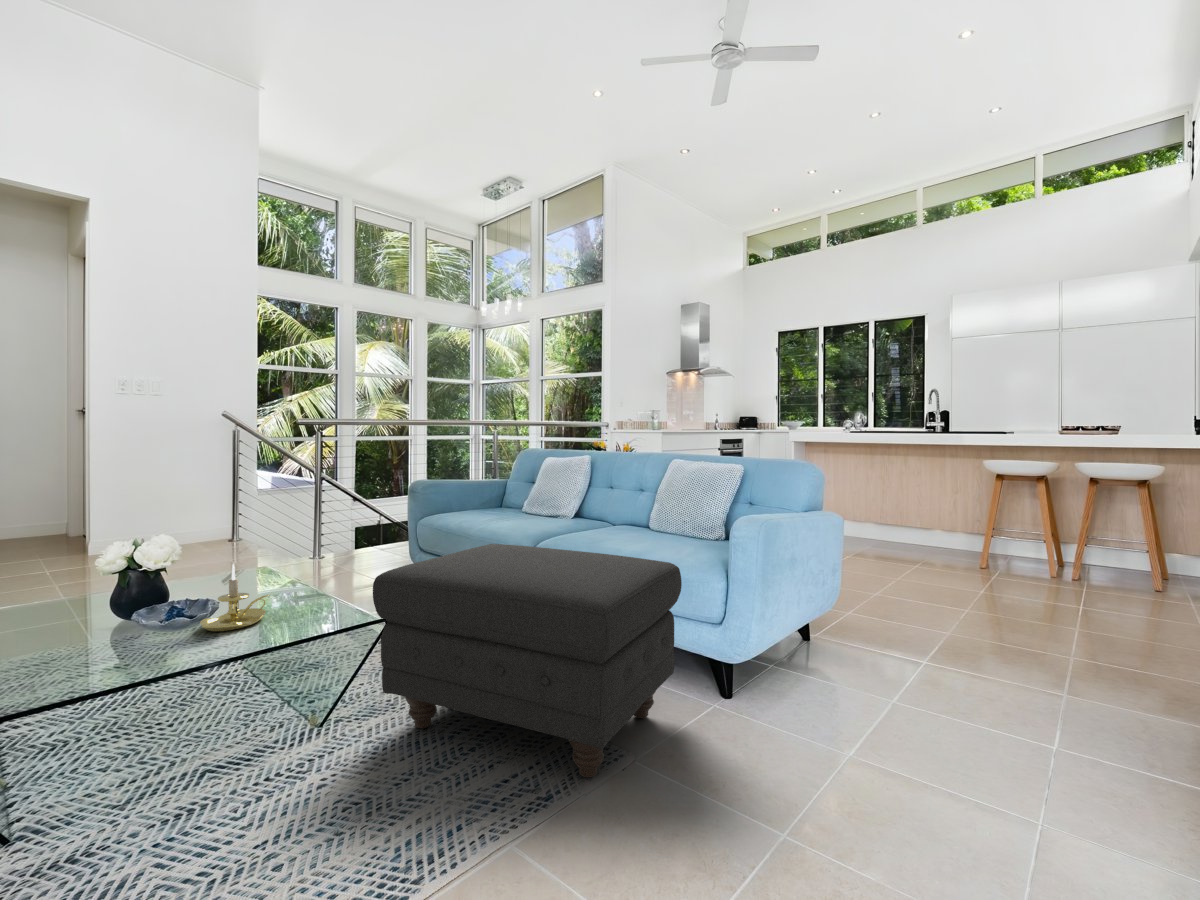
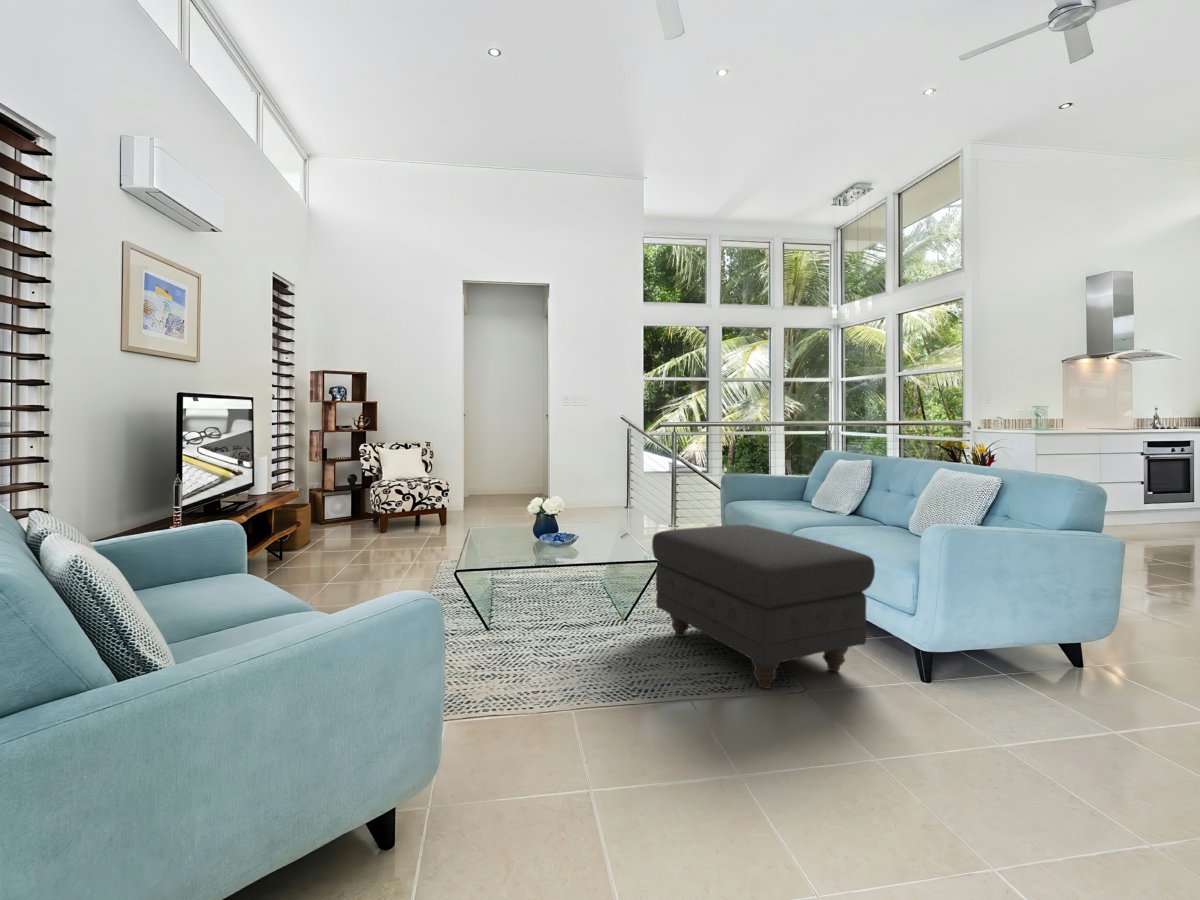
candle holder: present [200,564,269,632] -> none [568,516,604,553]

